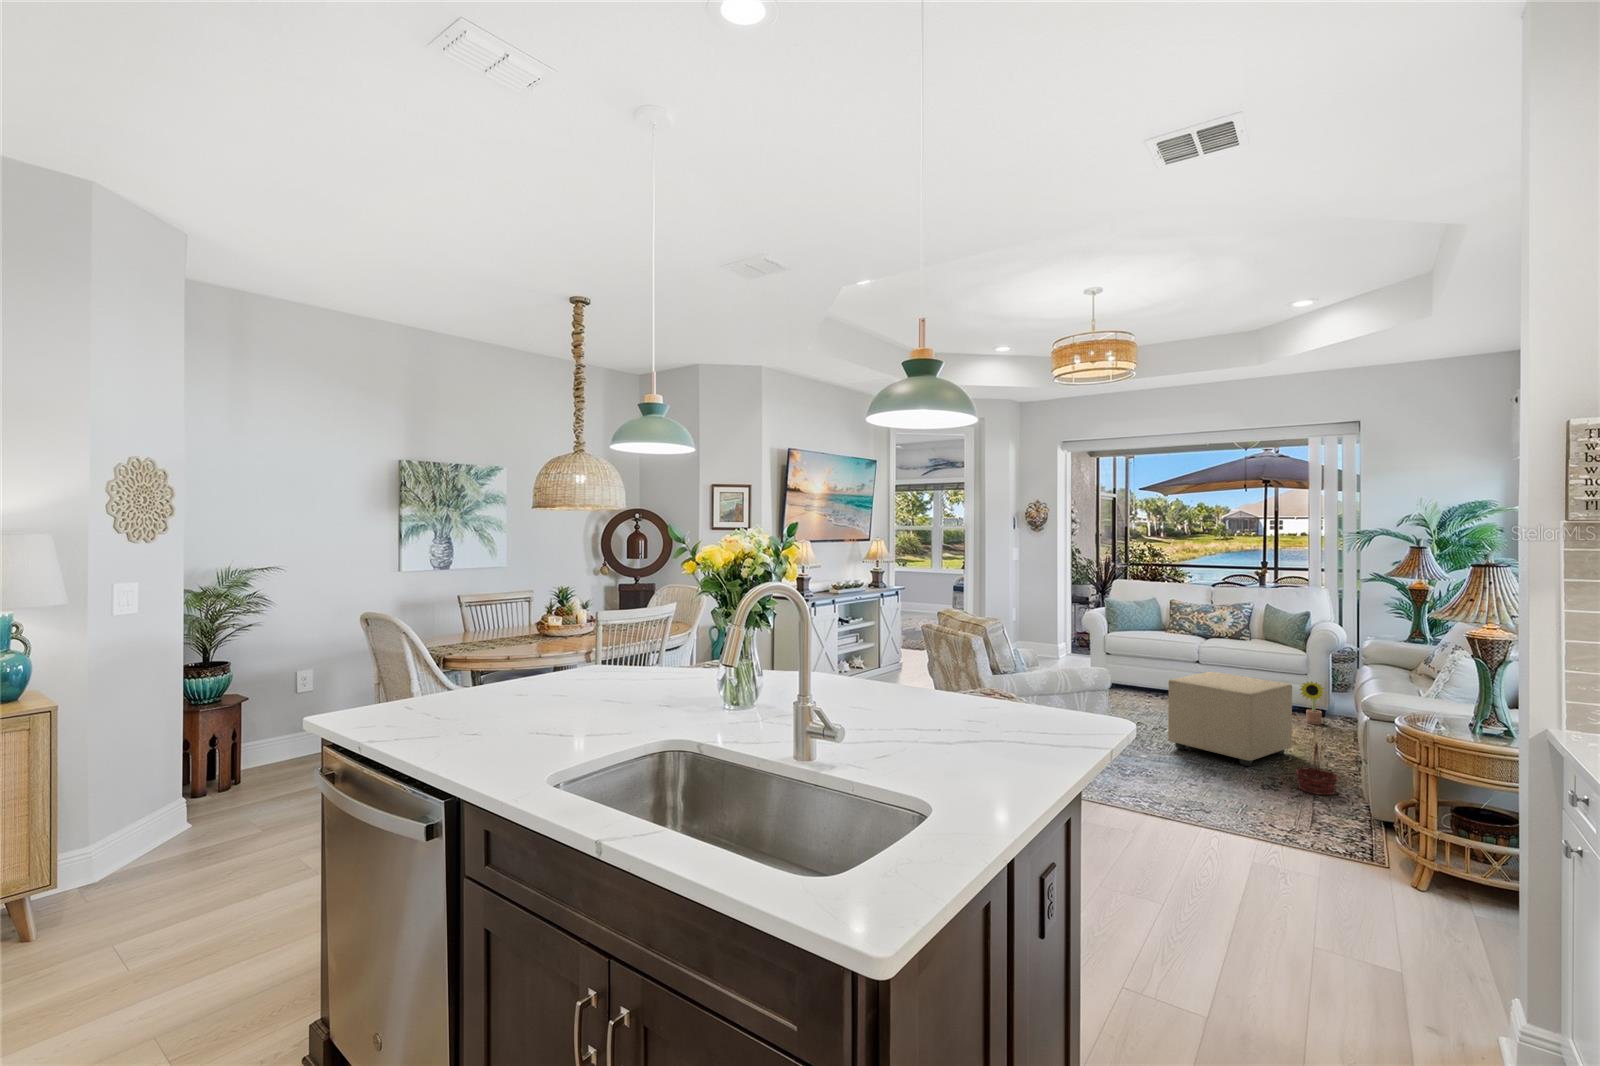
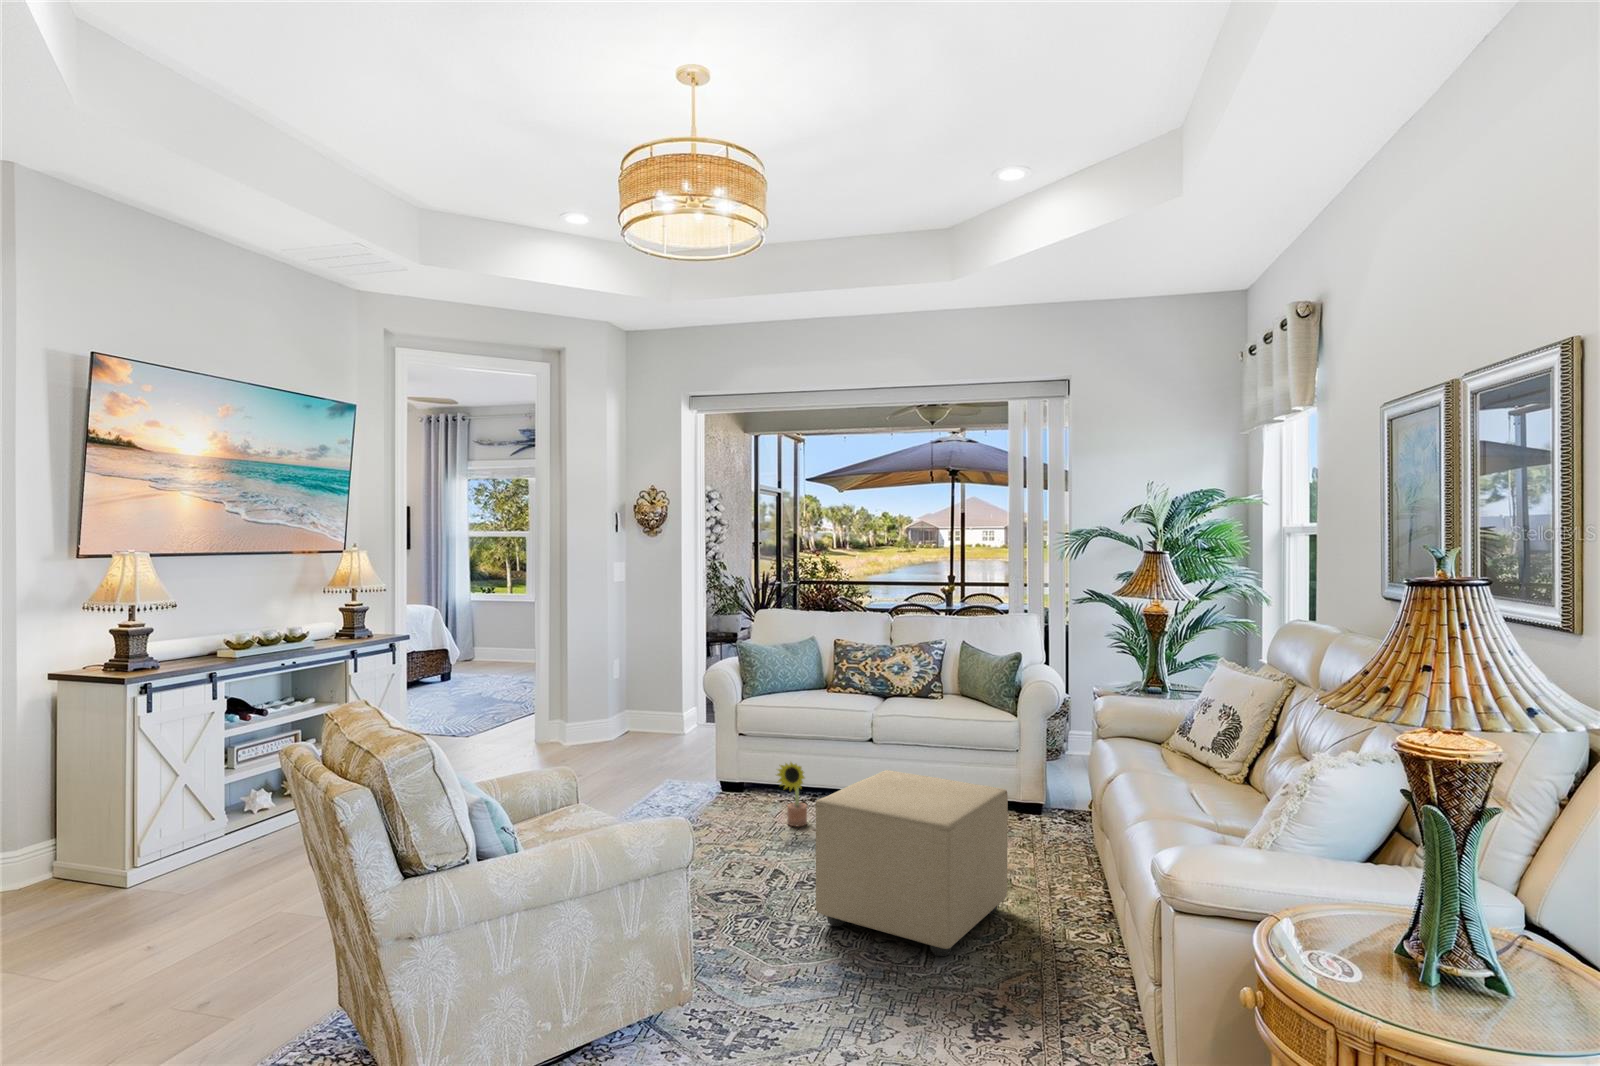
decorative plant: present [1299,681,1324,724] -> present [777,762,807,826]
basket: present [1296,743,1338,795] -> none [1022,917,1094,1024]

